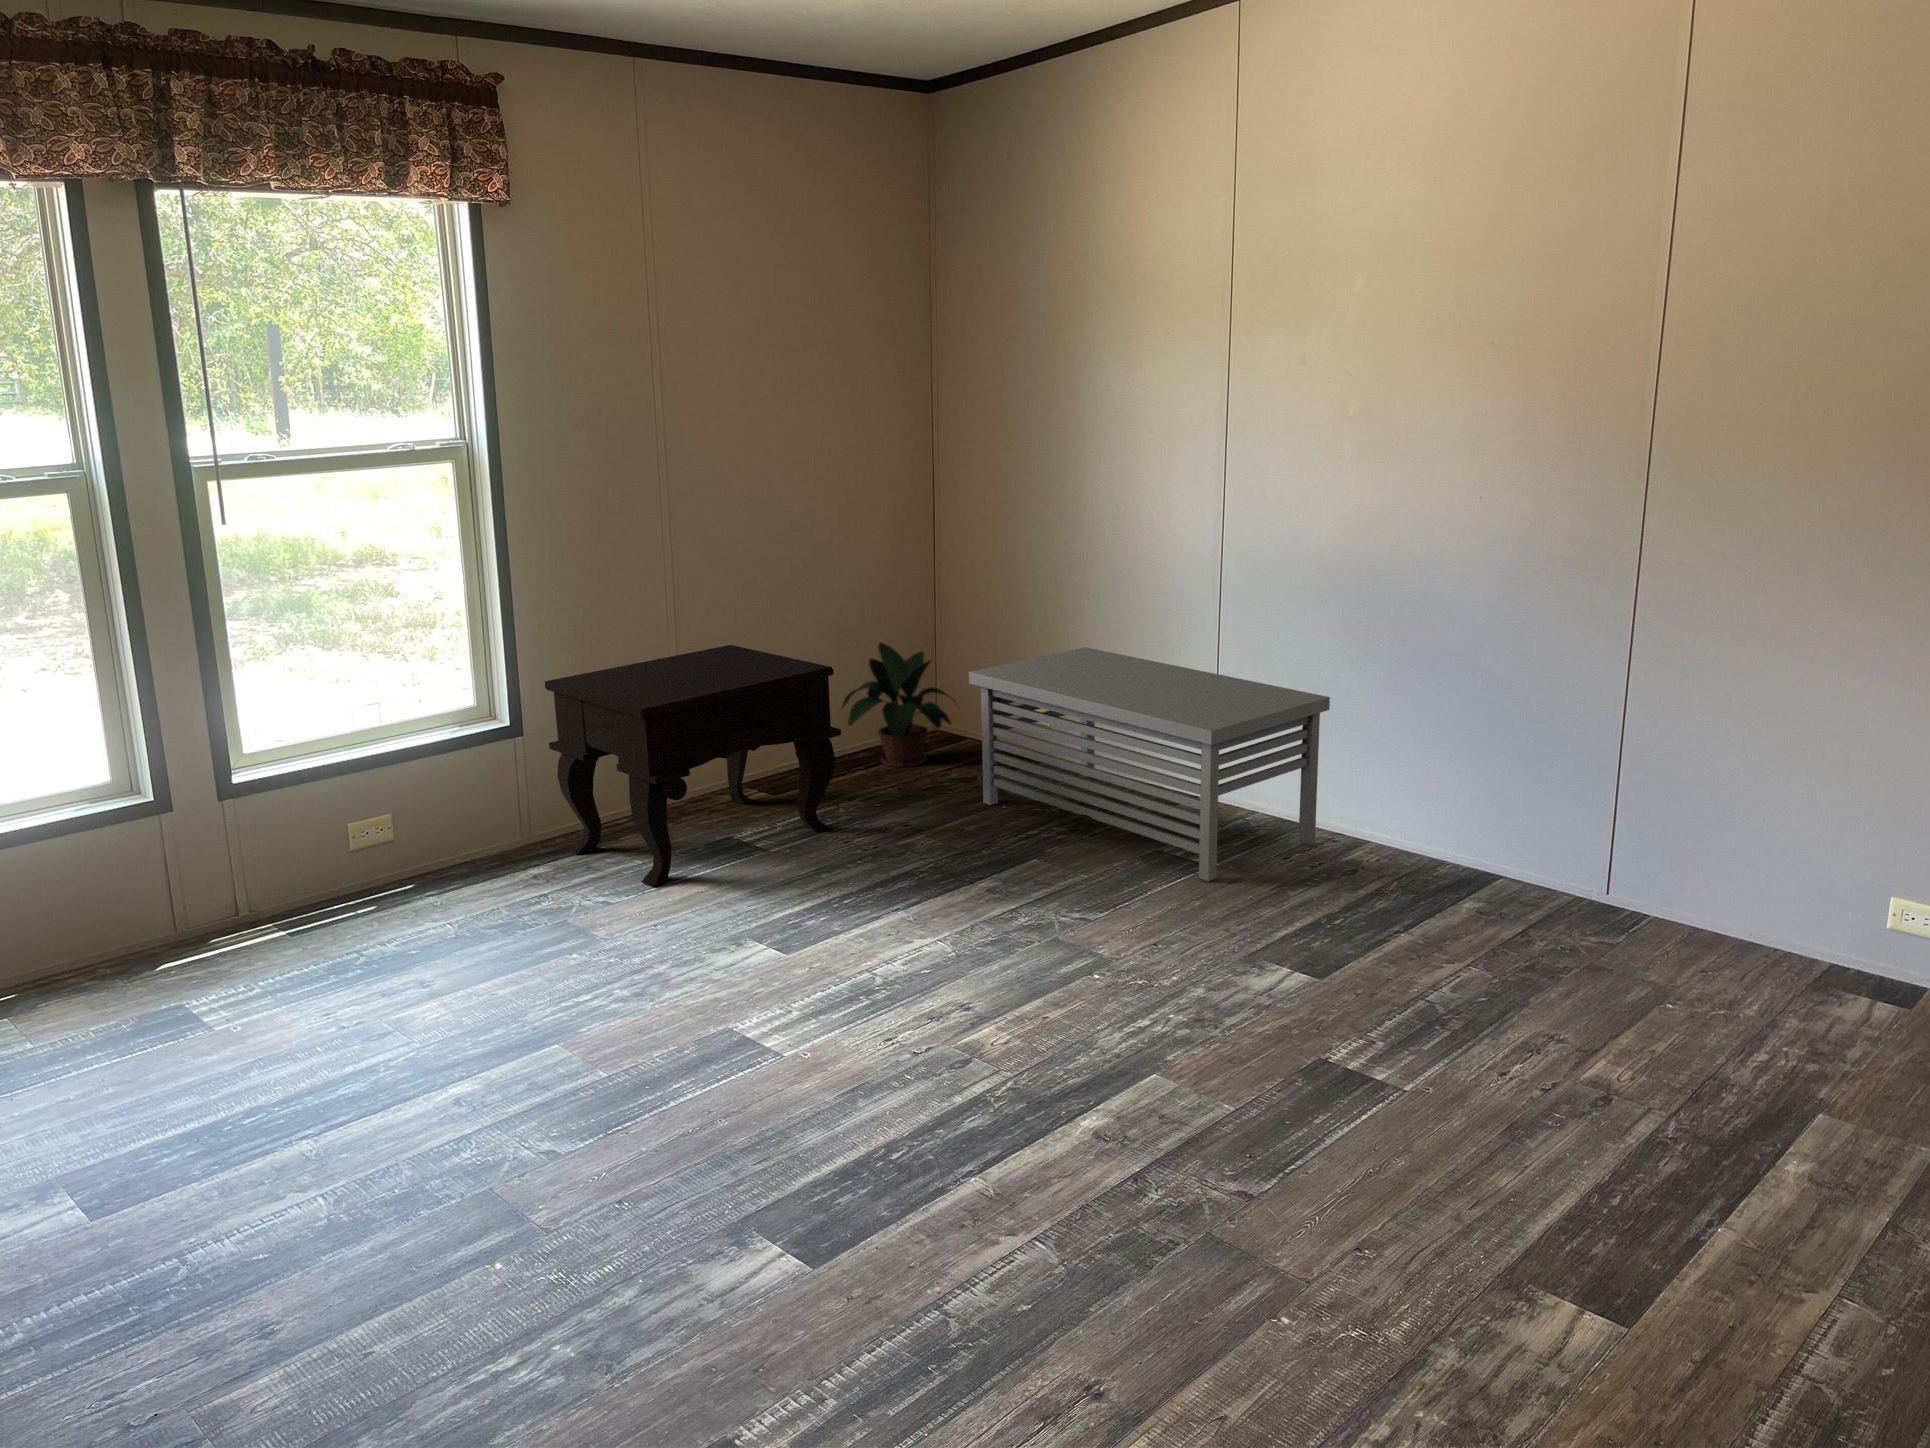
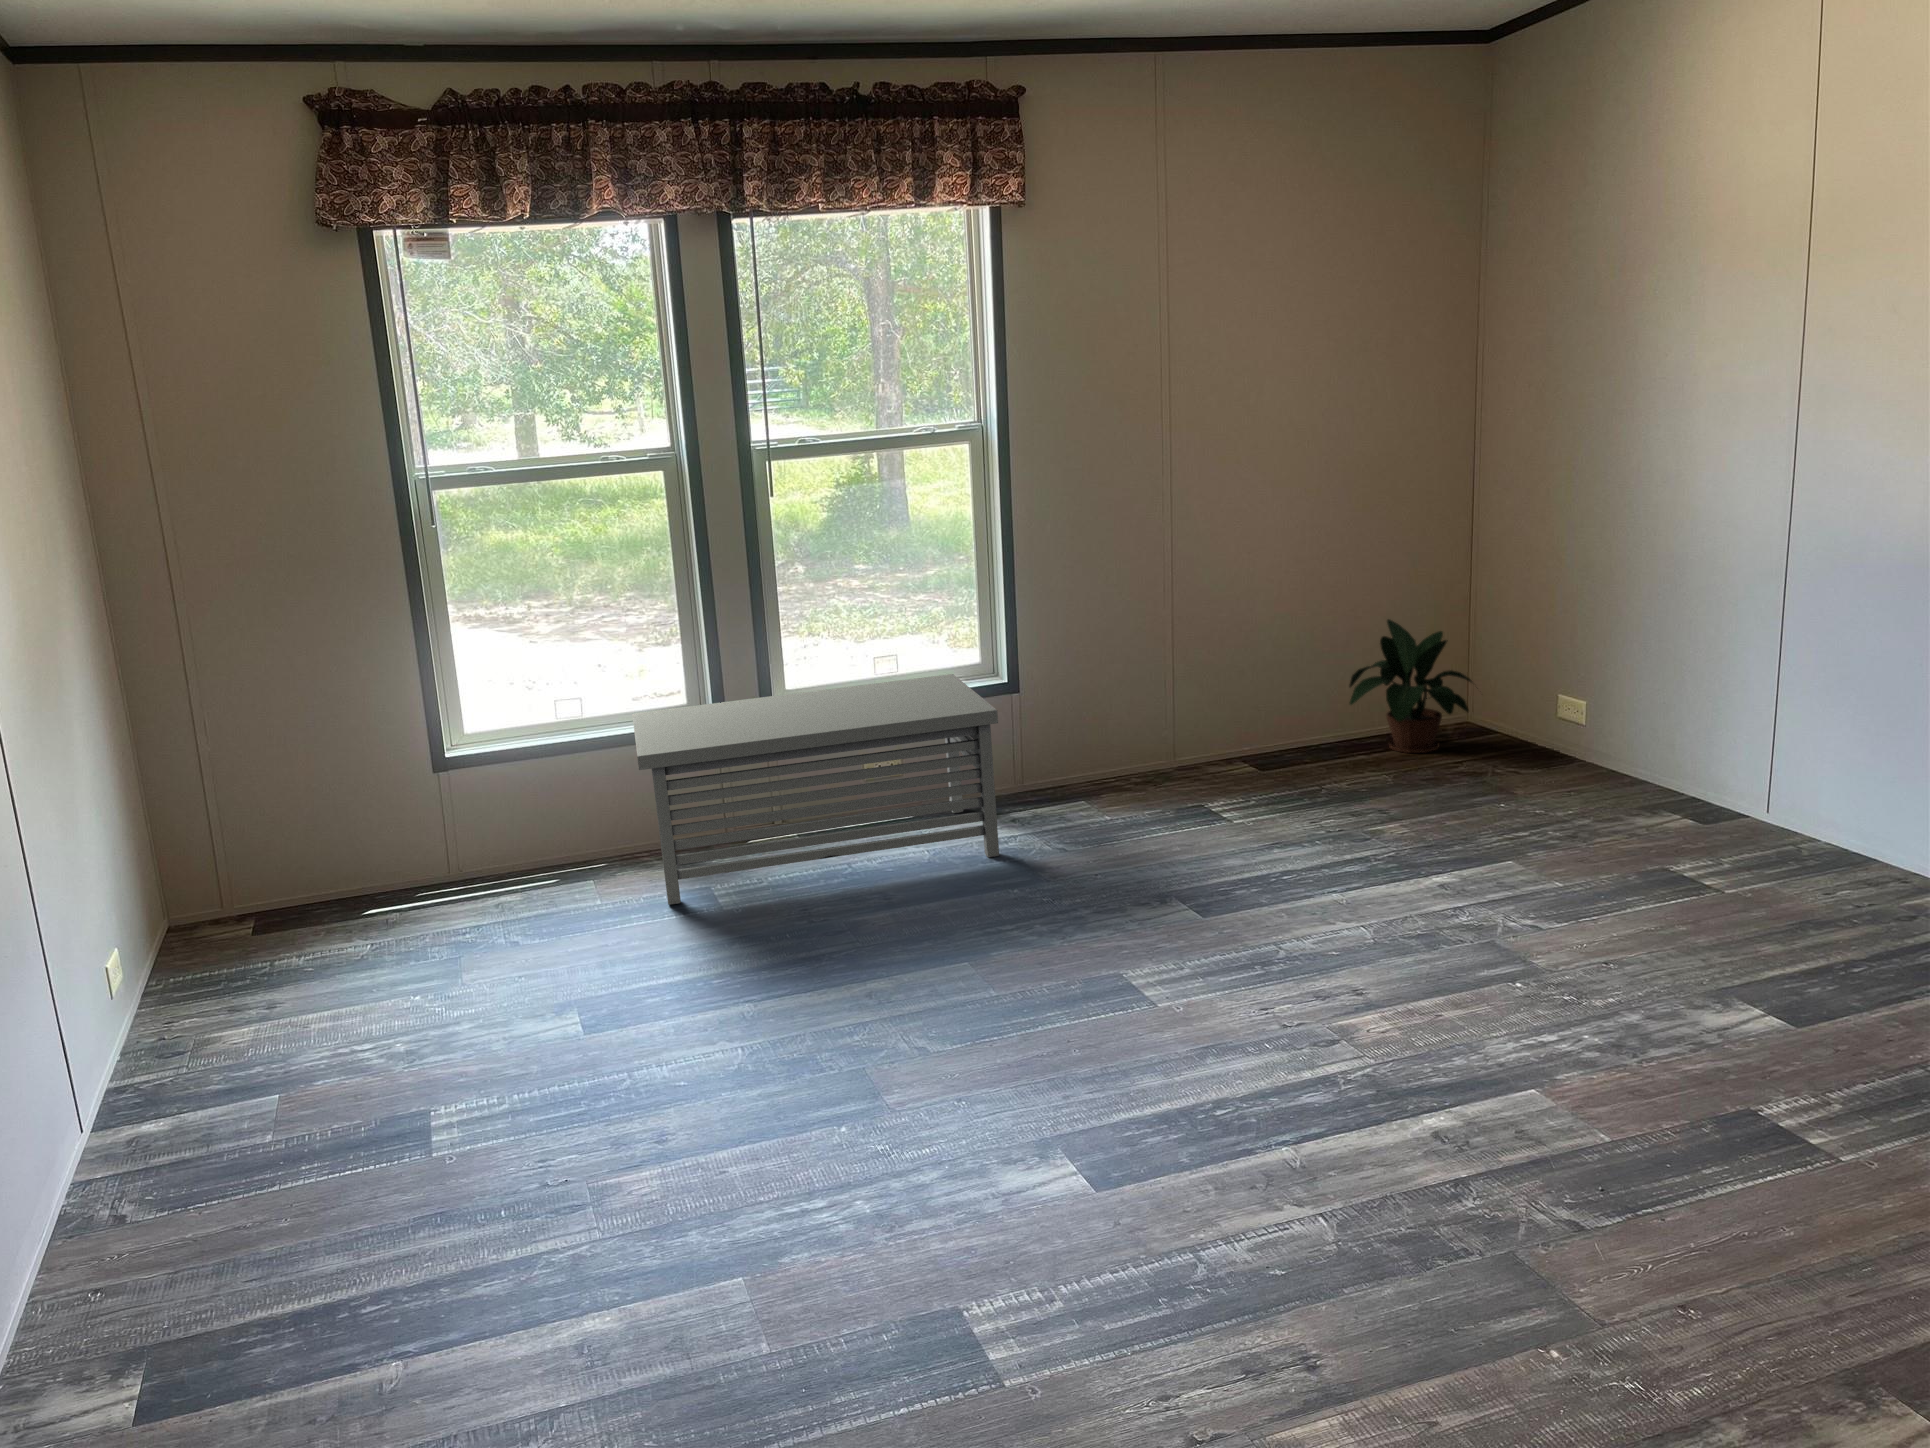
side table: present [545,645,841,887] -> none [1033,615,1315,842]
storage bench: present [969,647,1330,881] -> present [632,674,999,905]

